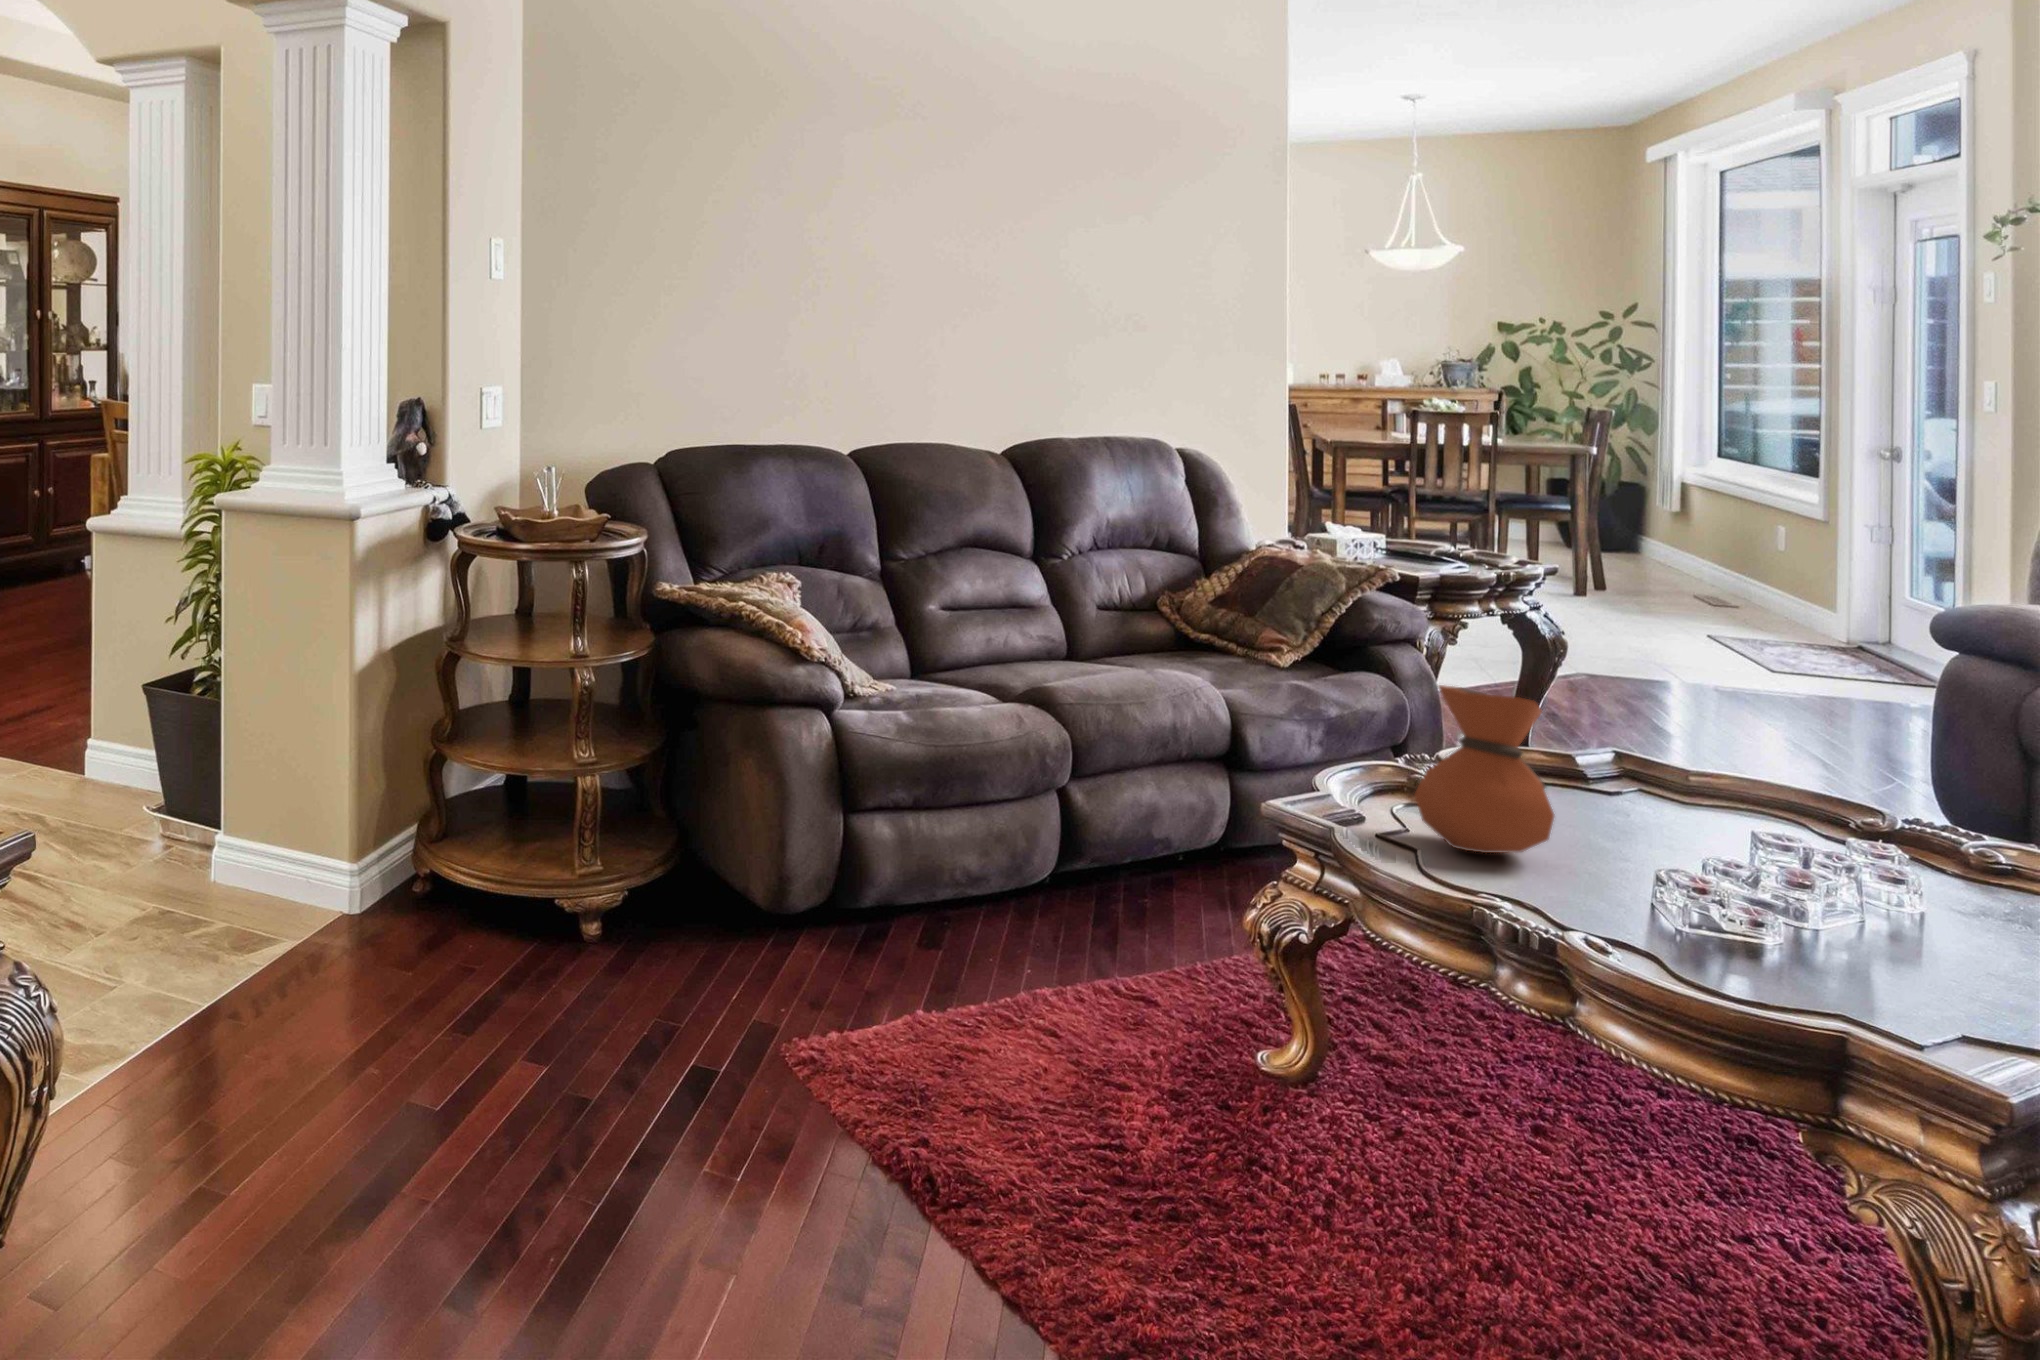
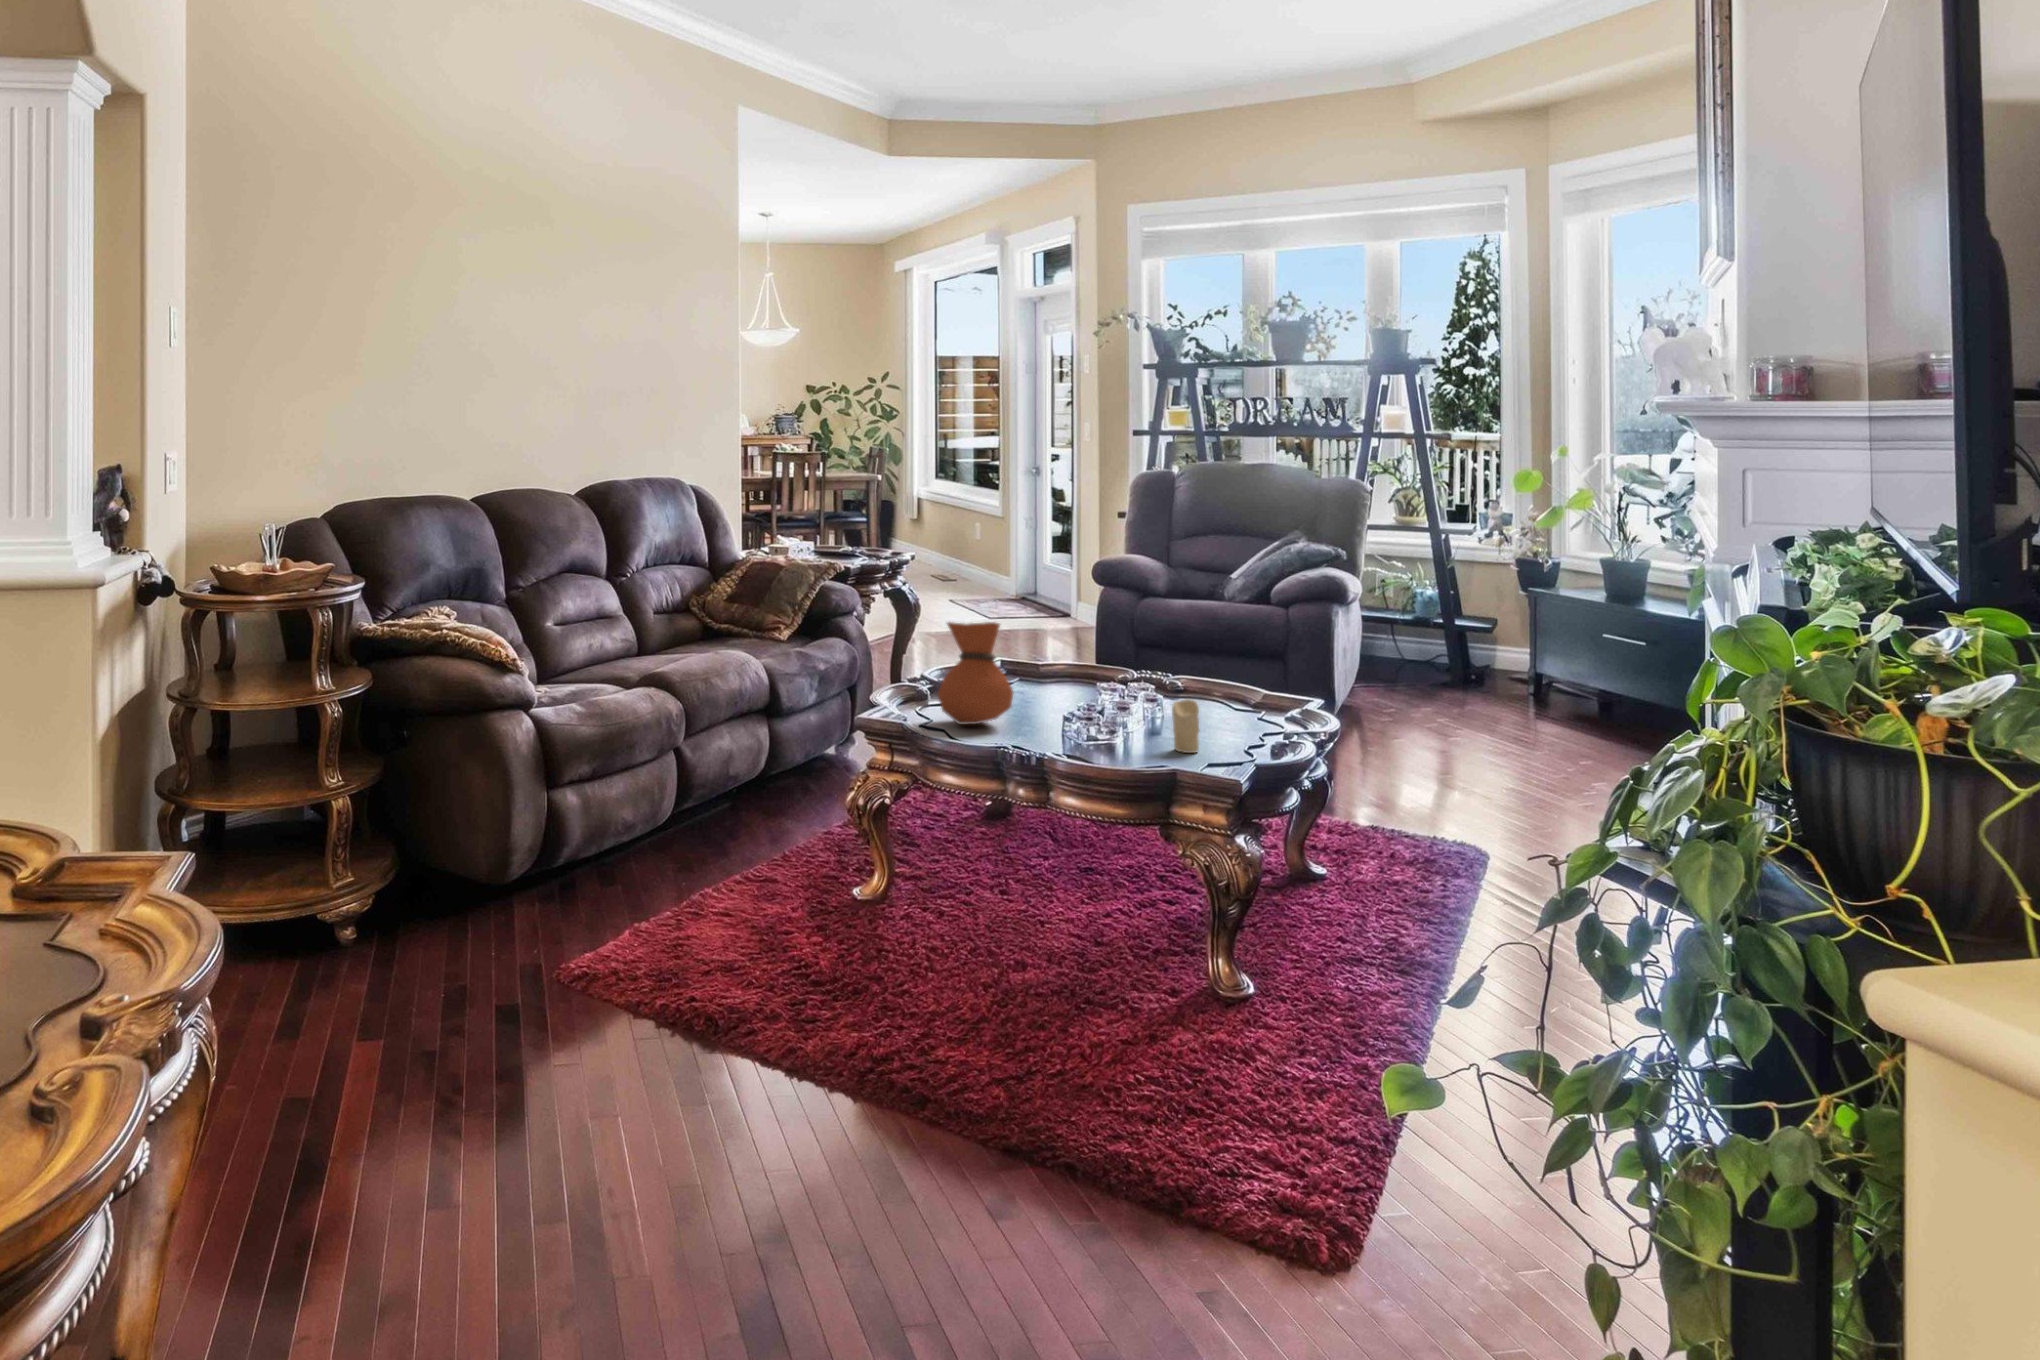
candle: none [1875,895,1940,998] -> present [1172,699,1199,753]

